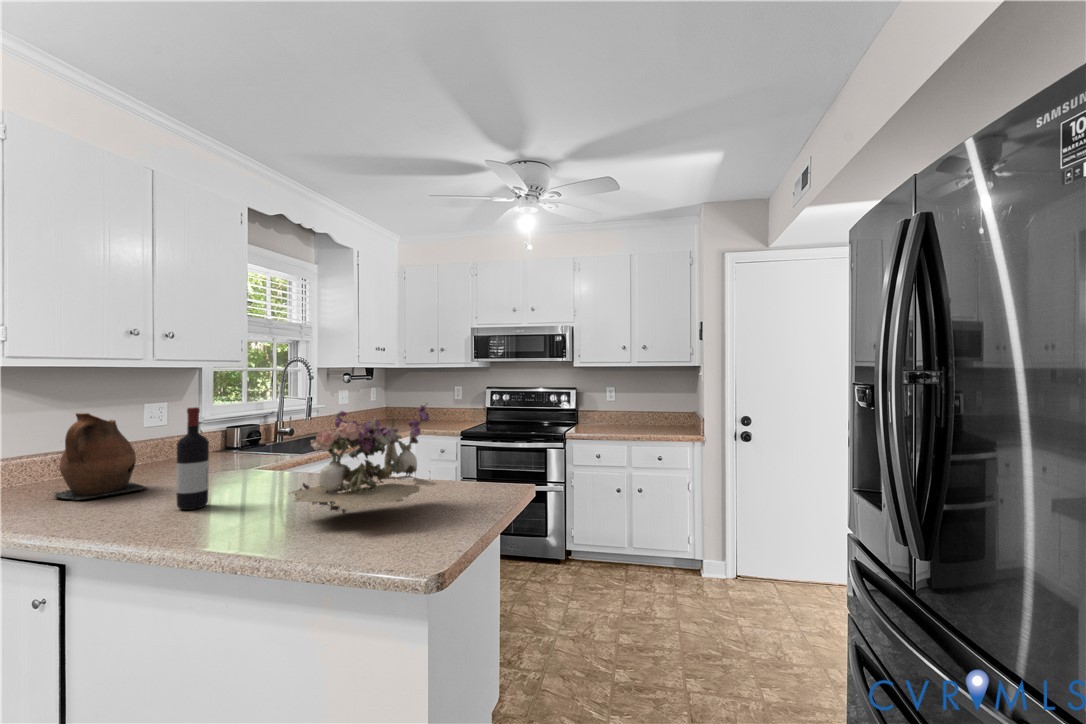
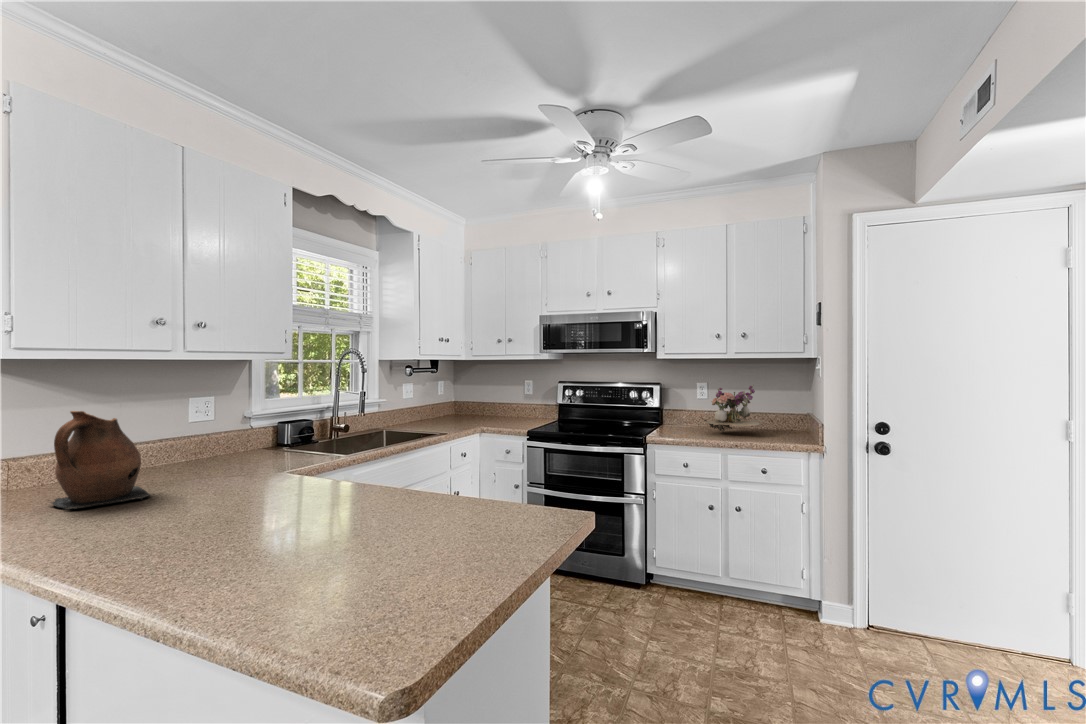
flower arrangement: present [289,403,436,515] -> present [702,386,763,432]
wine bottle: present [176,407,209,510] -> none [147,408,187,532]

